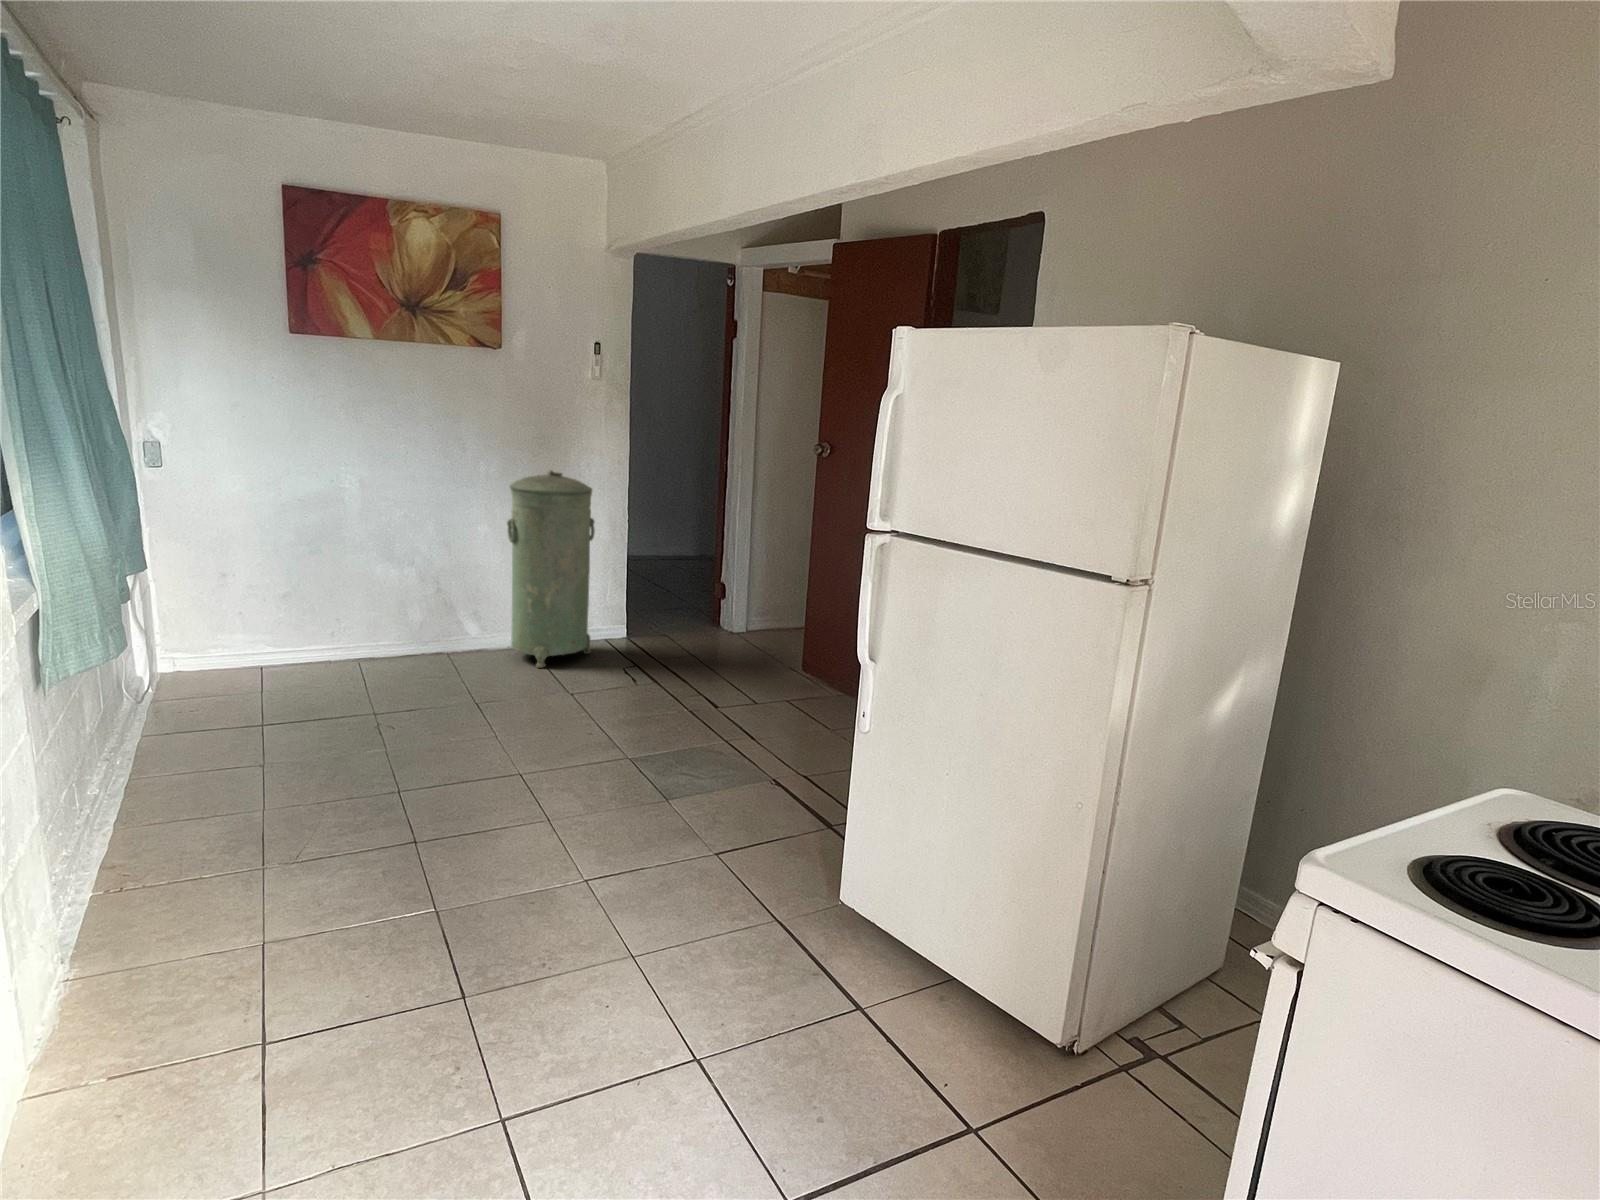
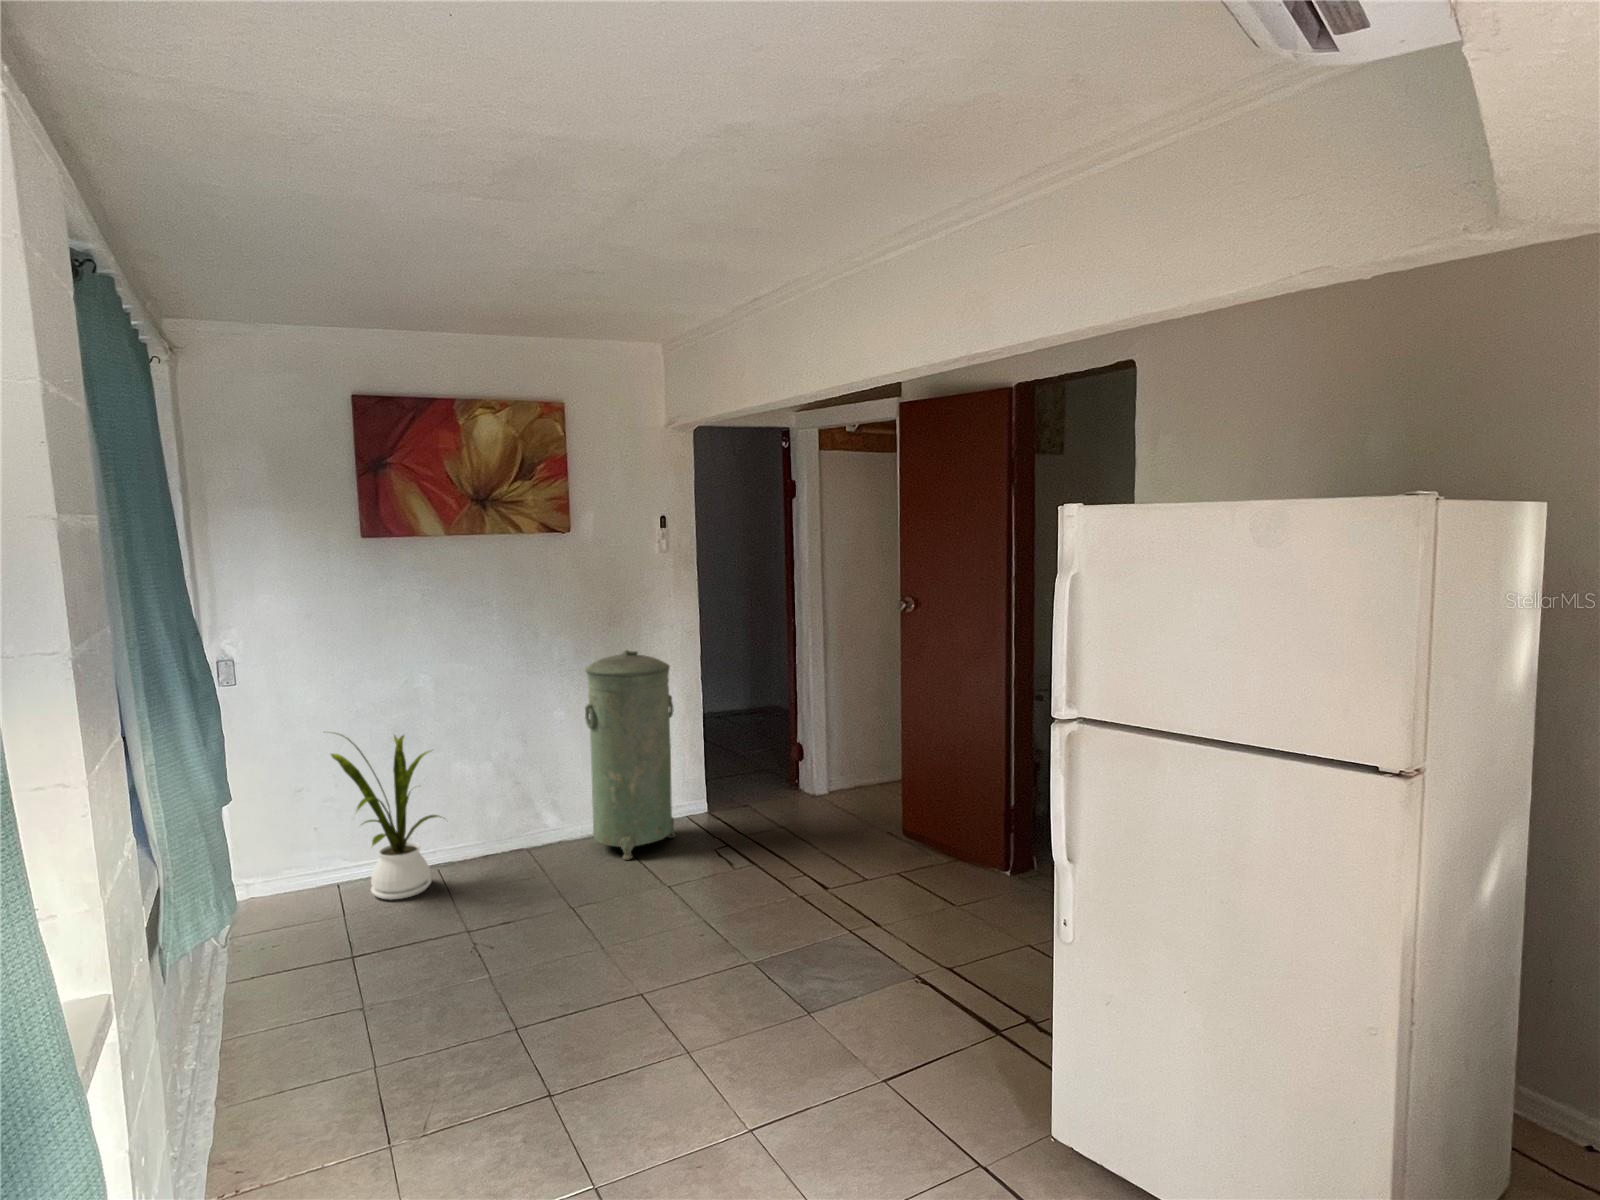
house plant: none [243,518,370,682] -> present [331,734,441,899]

